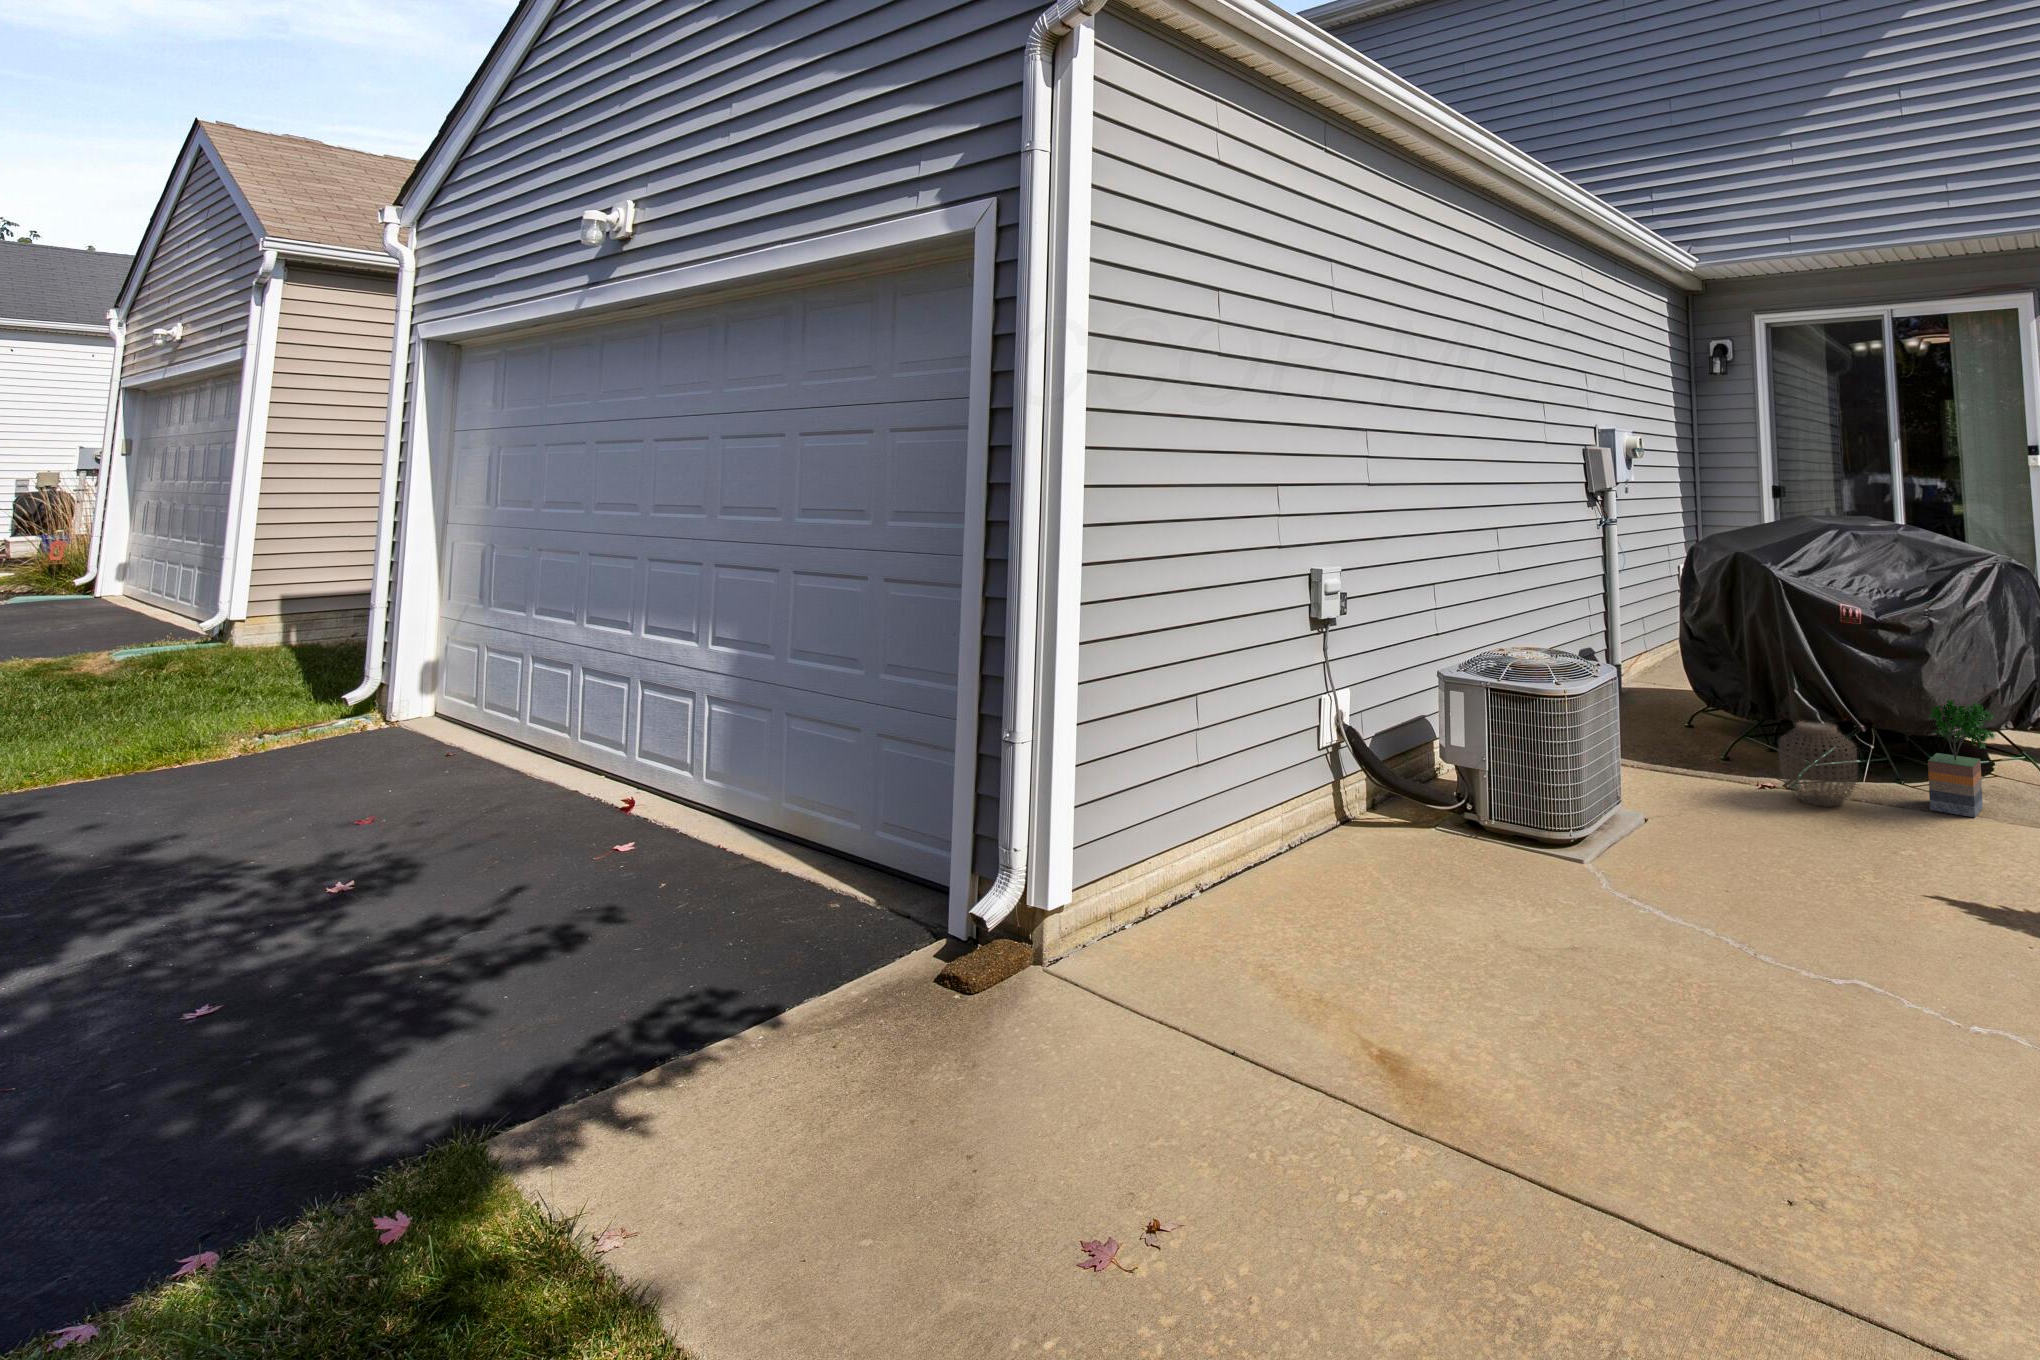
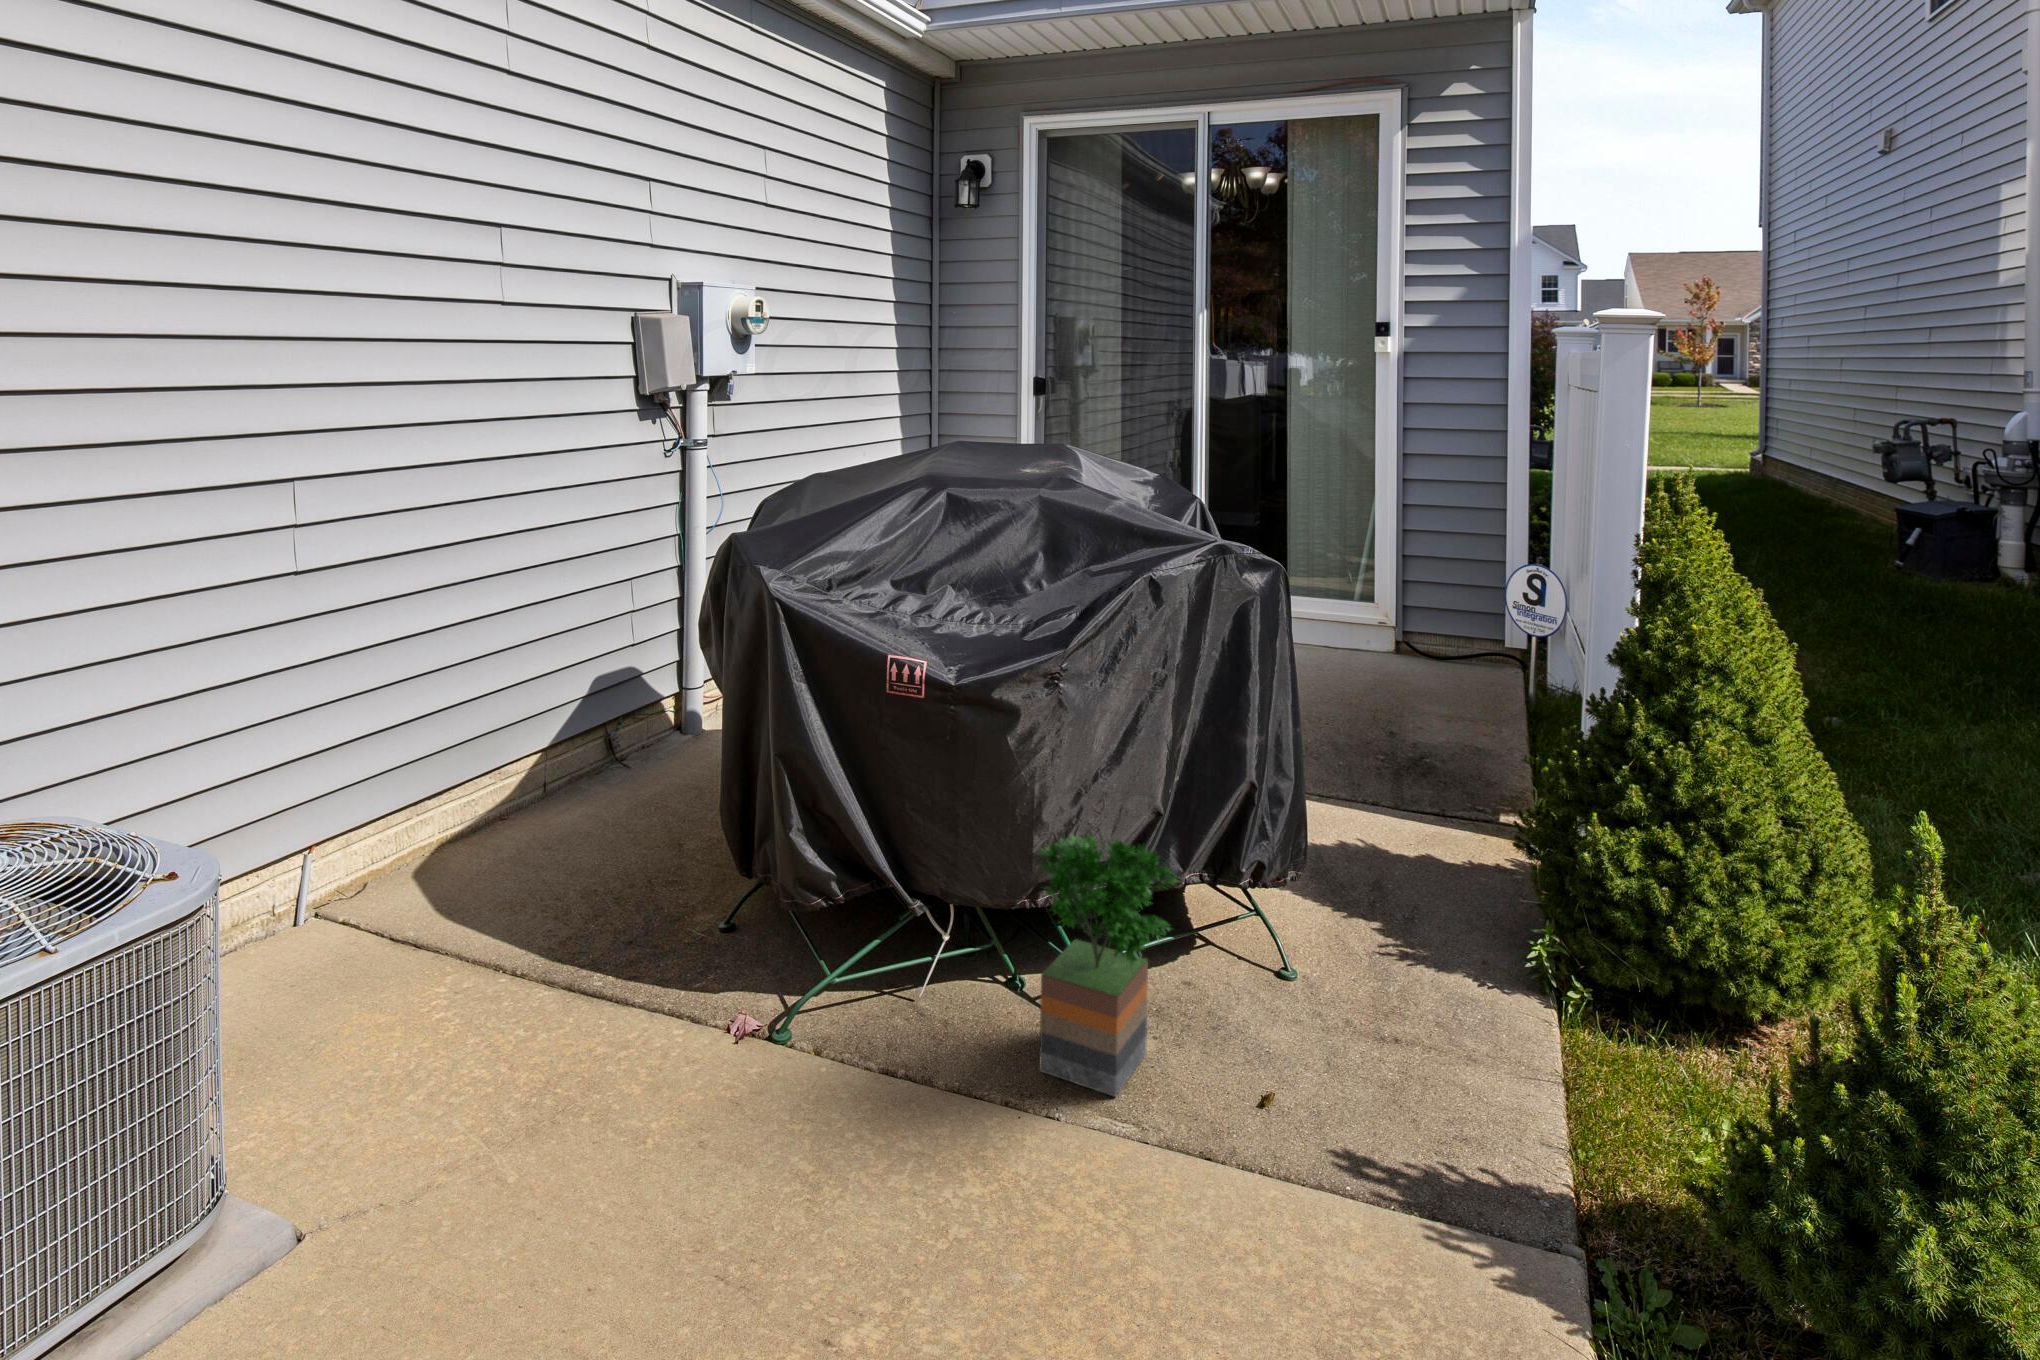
woven basket: present [1778,721,1857,807] -> none [758,882,909,1076]

